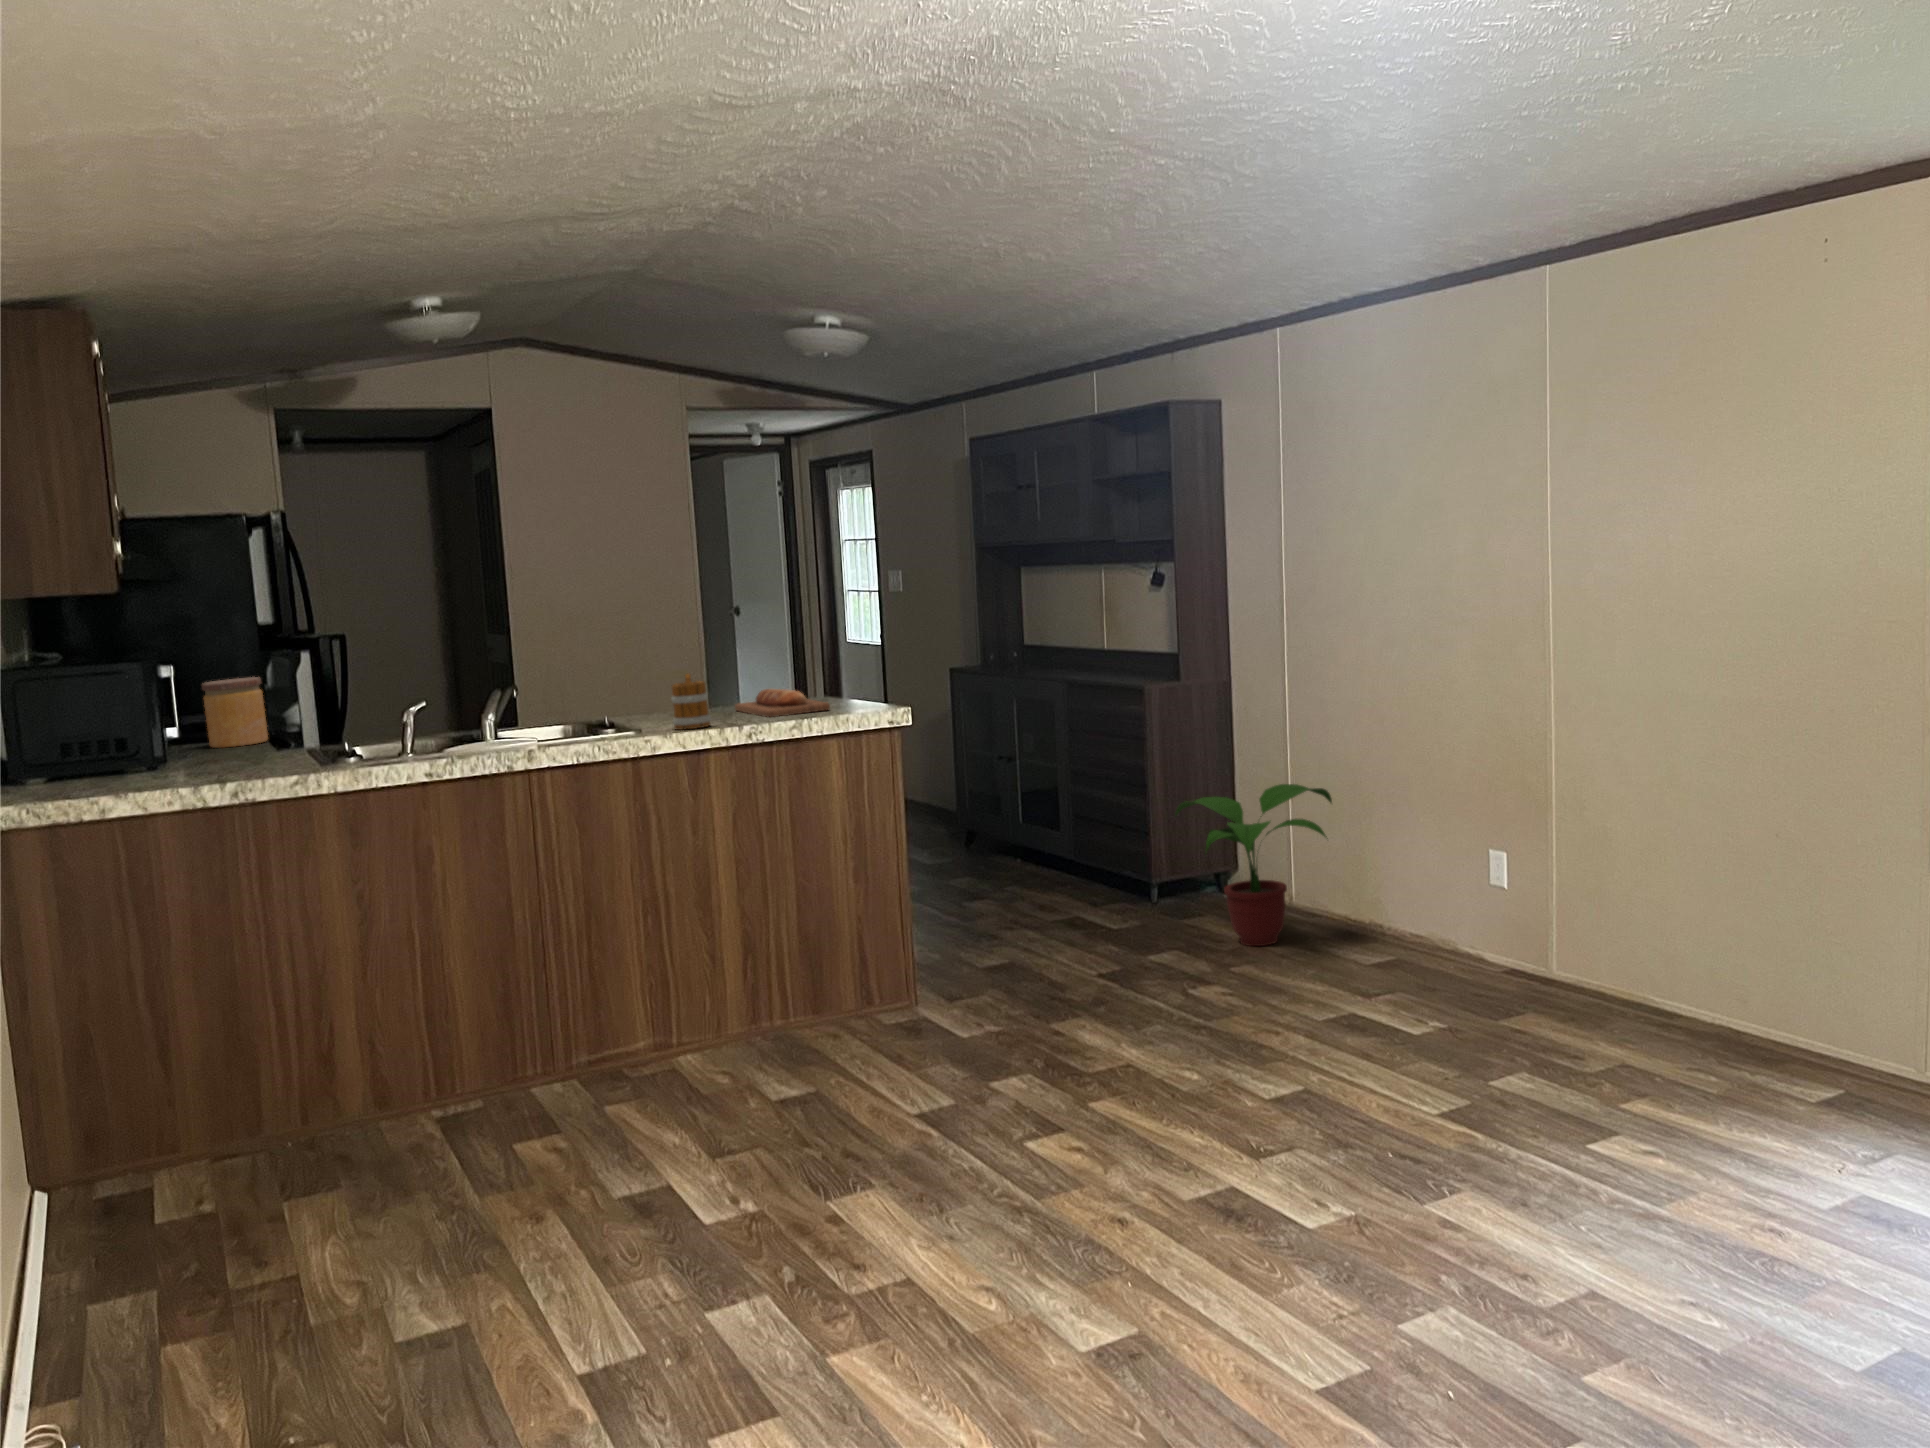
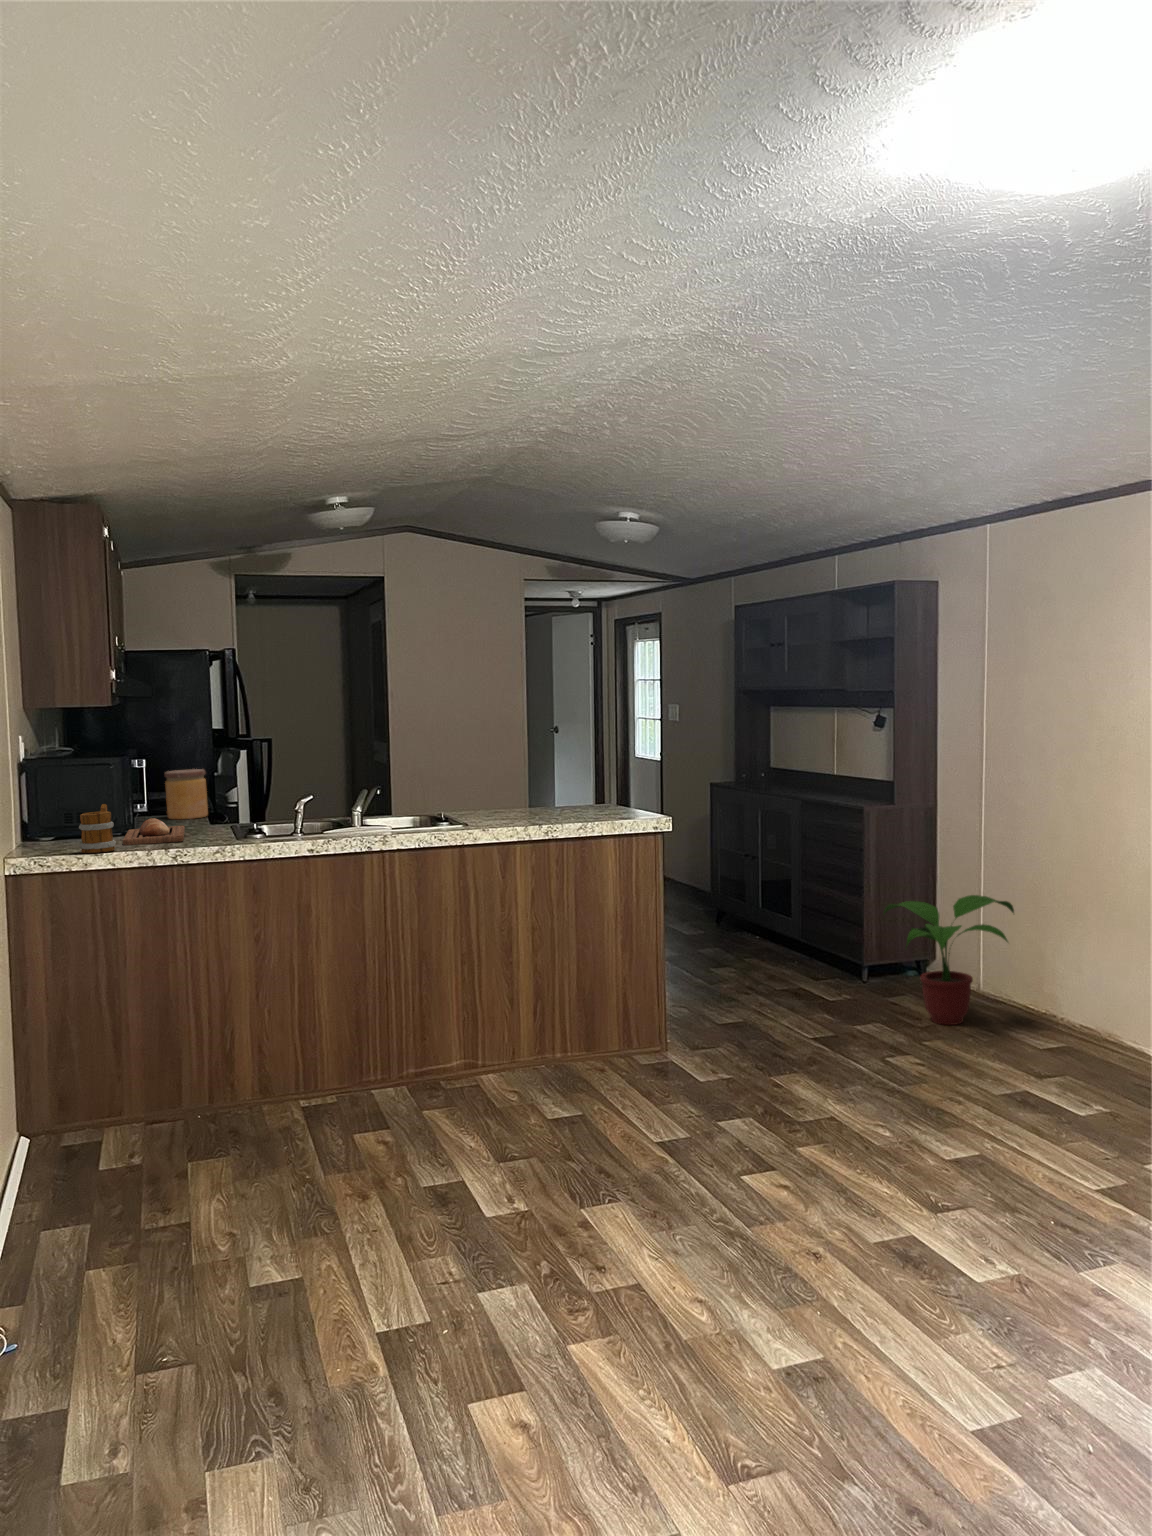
mug: present [671,674,711,730] -> present [79,804,116,853]
bread loaf: present [735,689,830,717] -> present [123,818,185,845]

